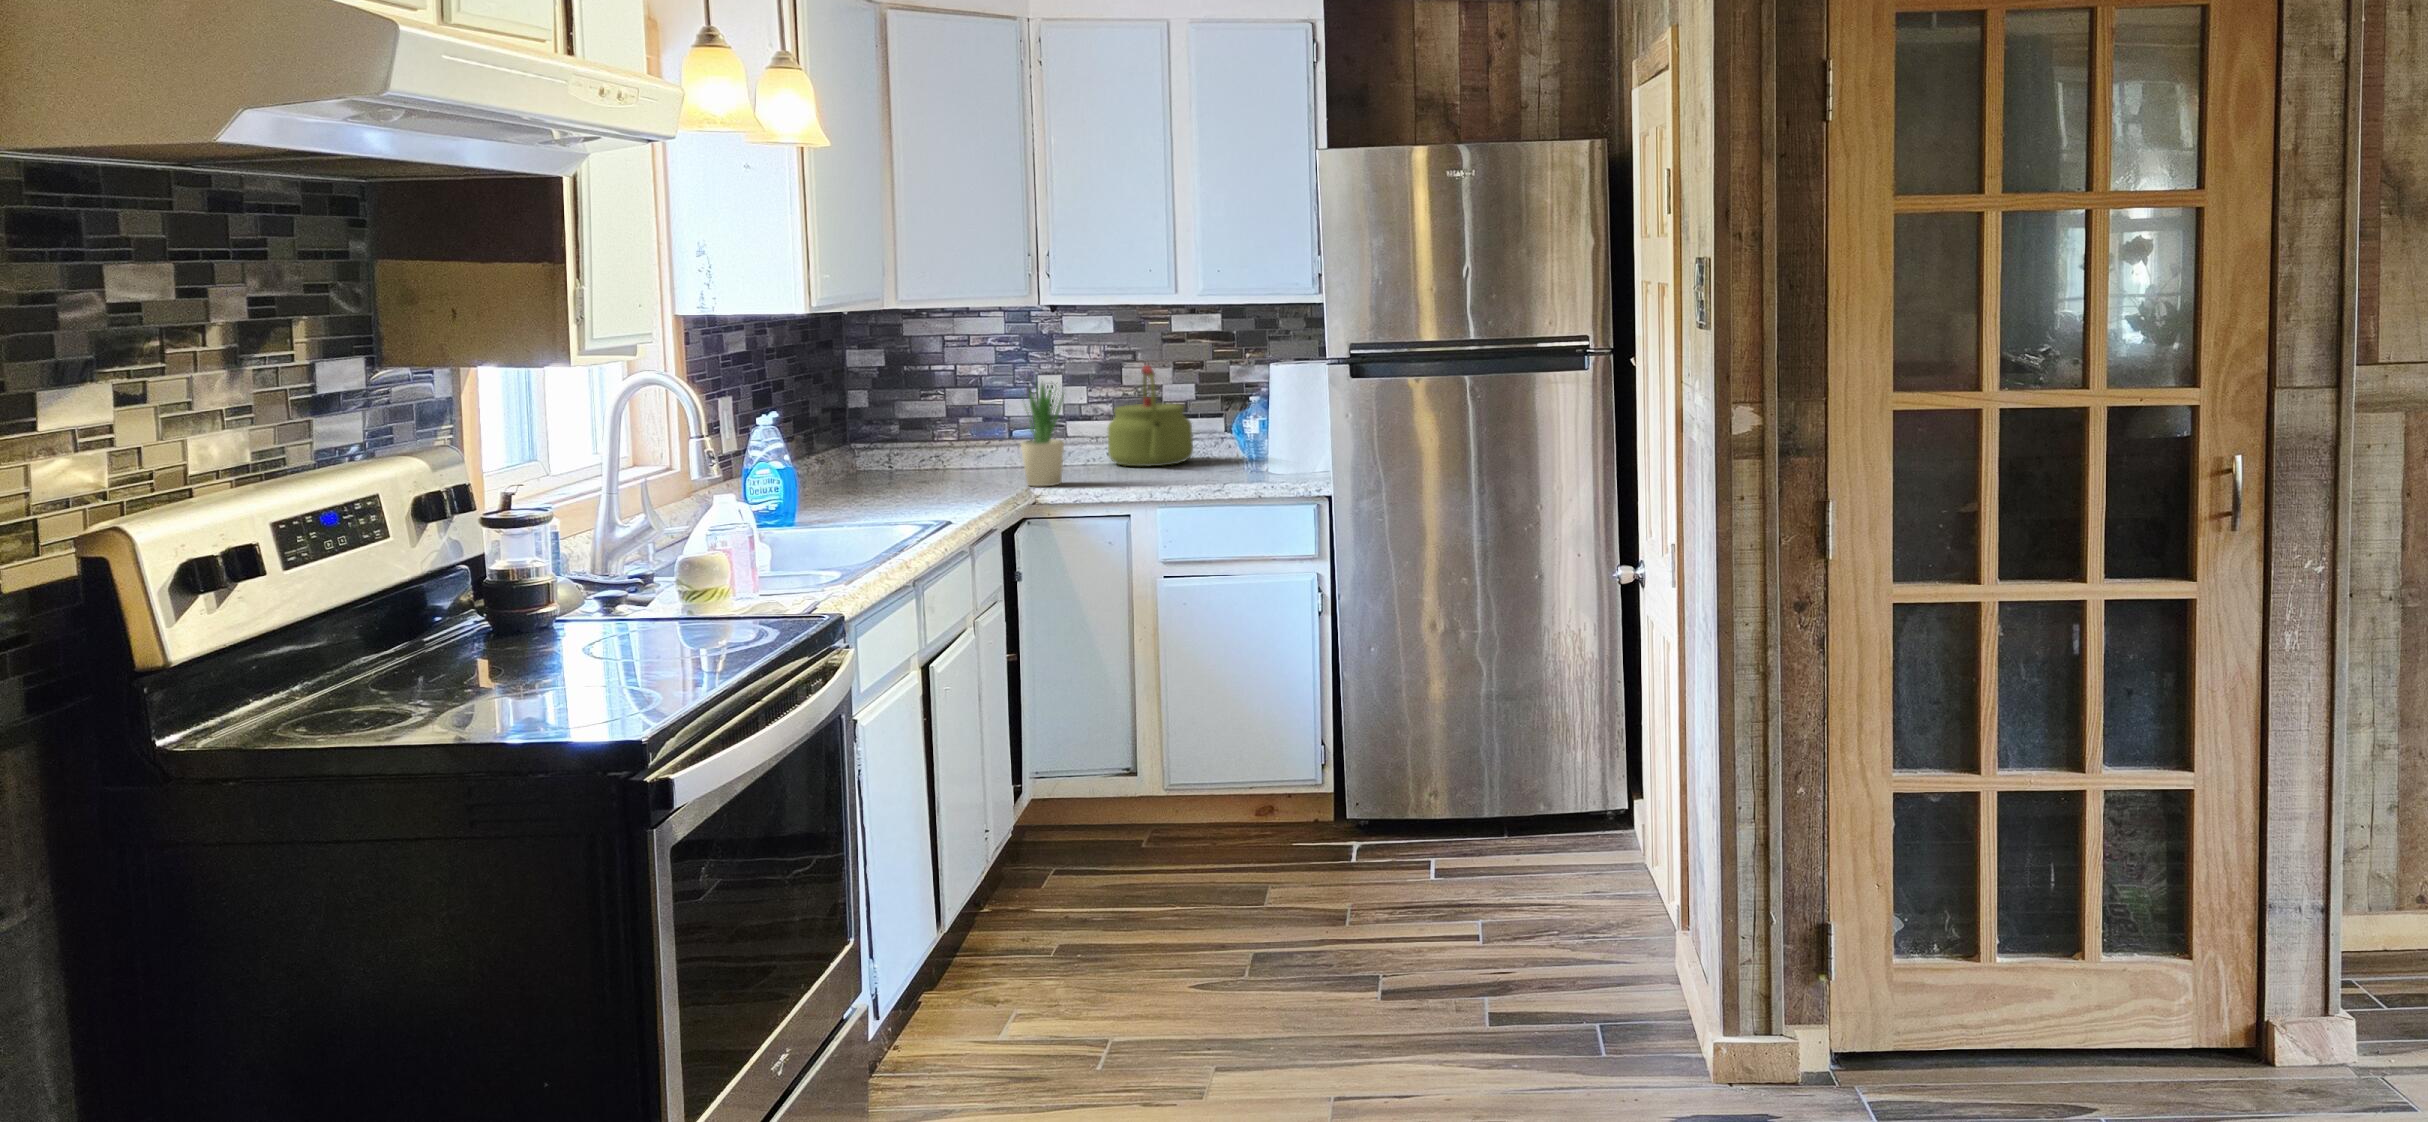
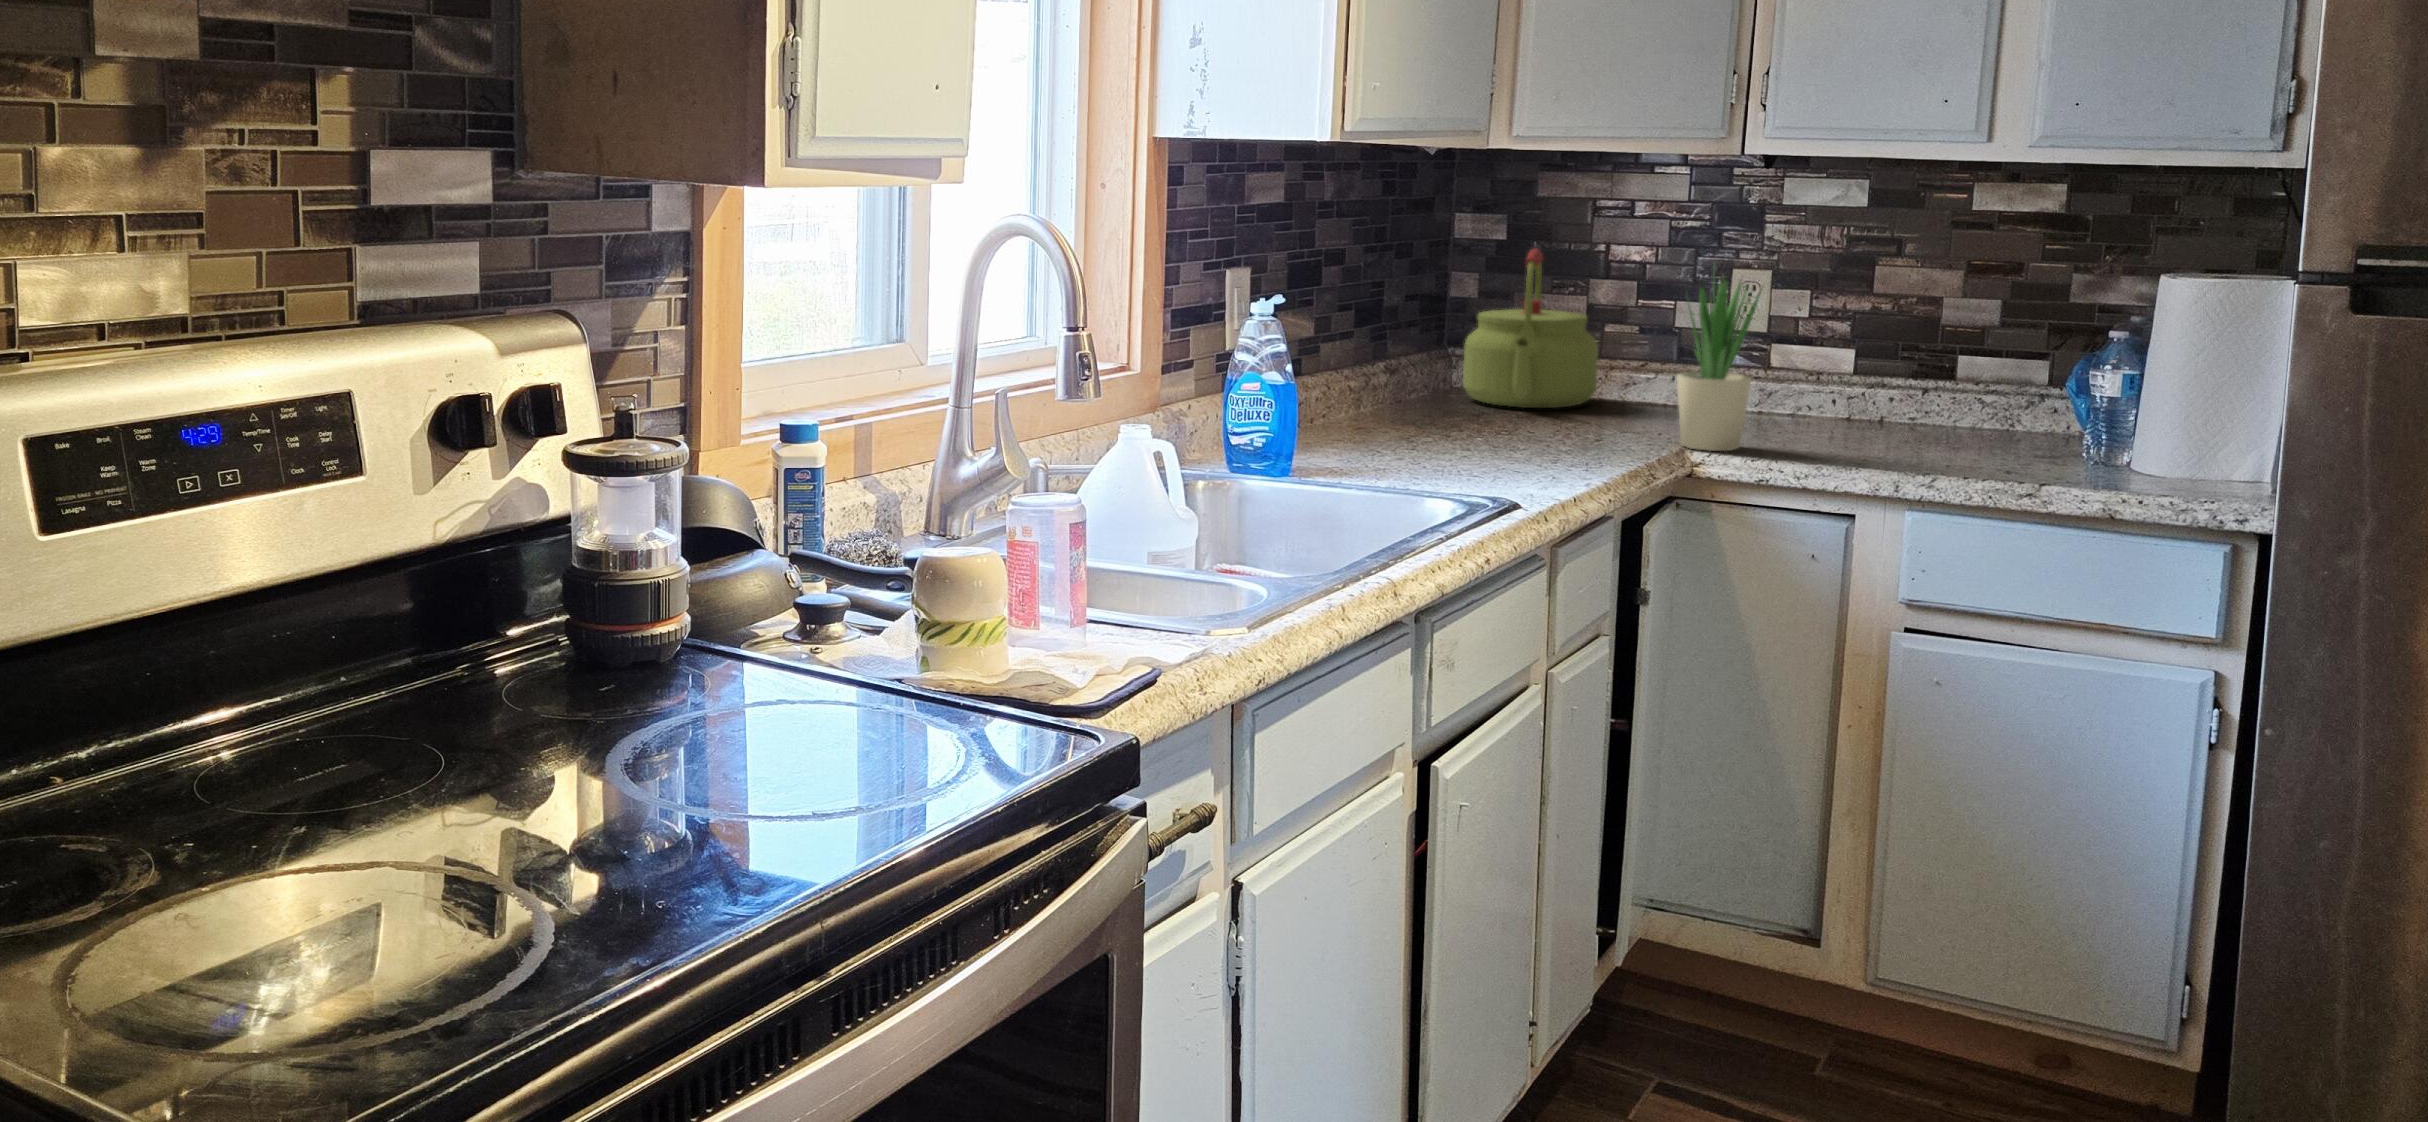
kettle: present [1107,365,1193,466] -> present [1463,248,1598,408]

